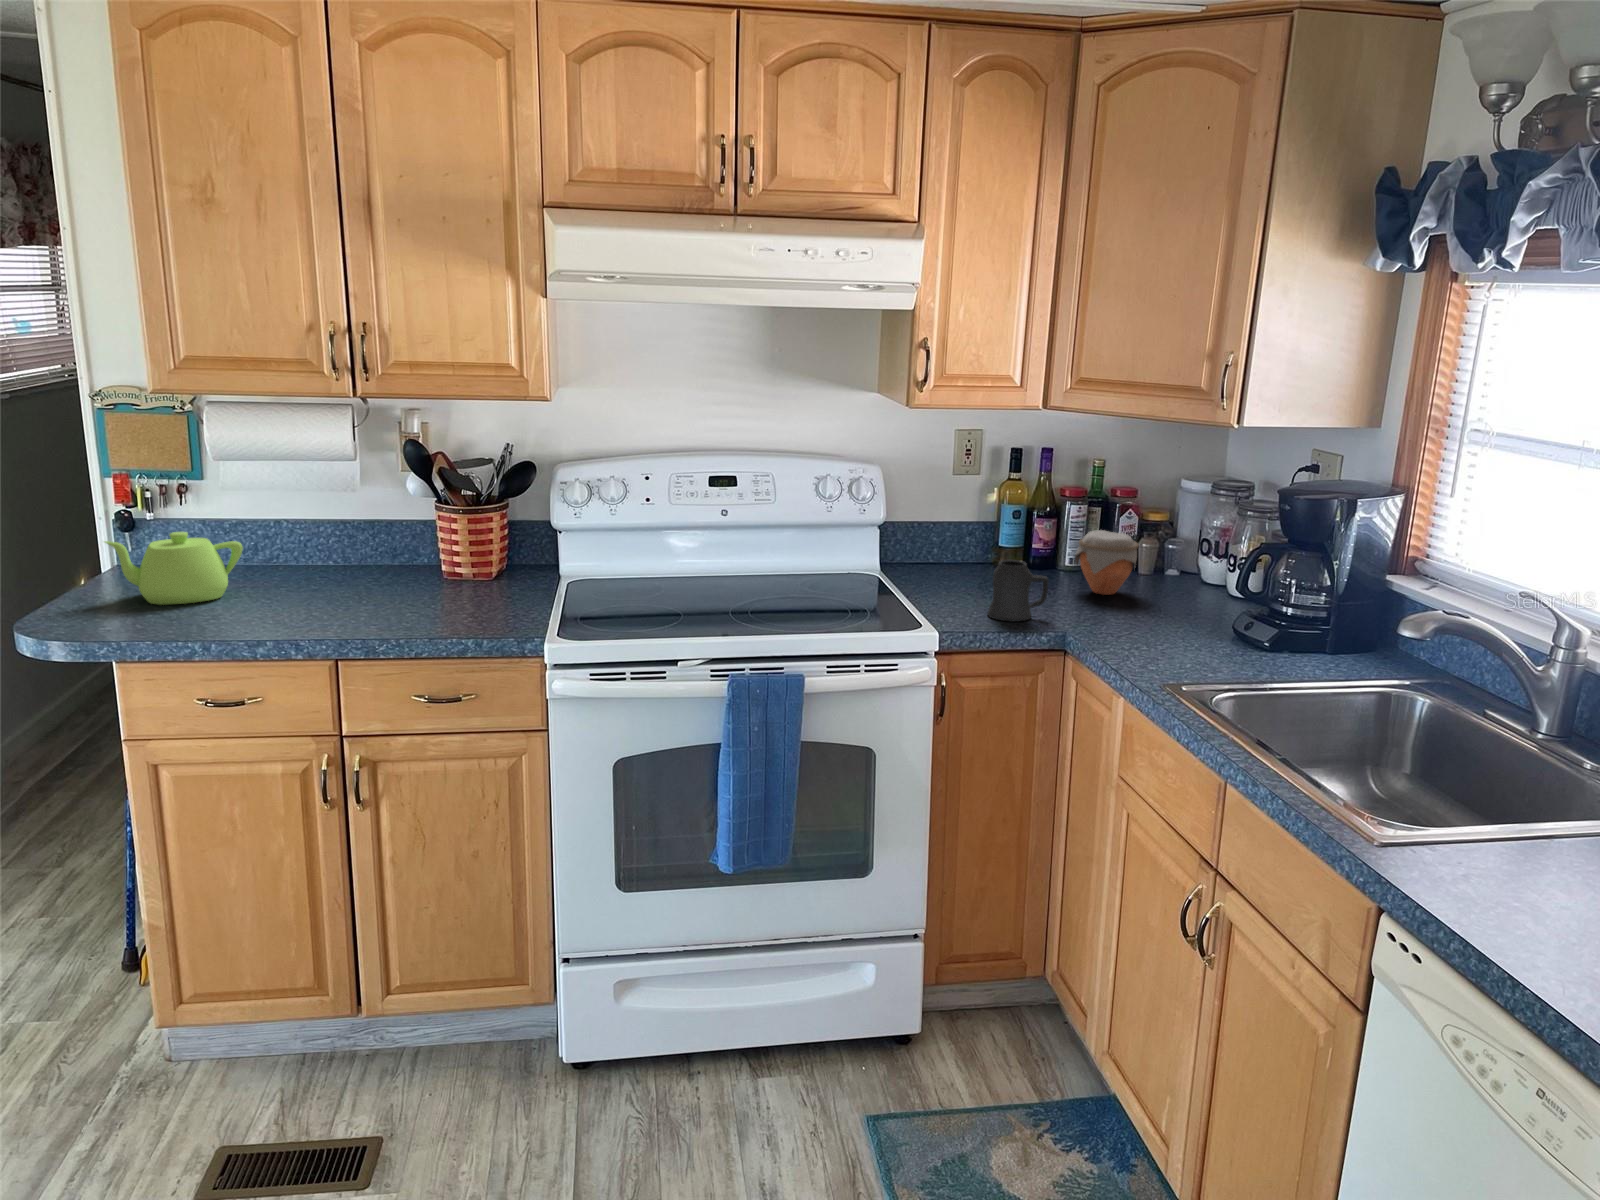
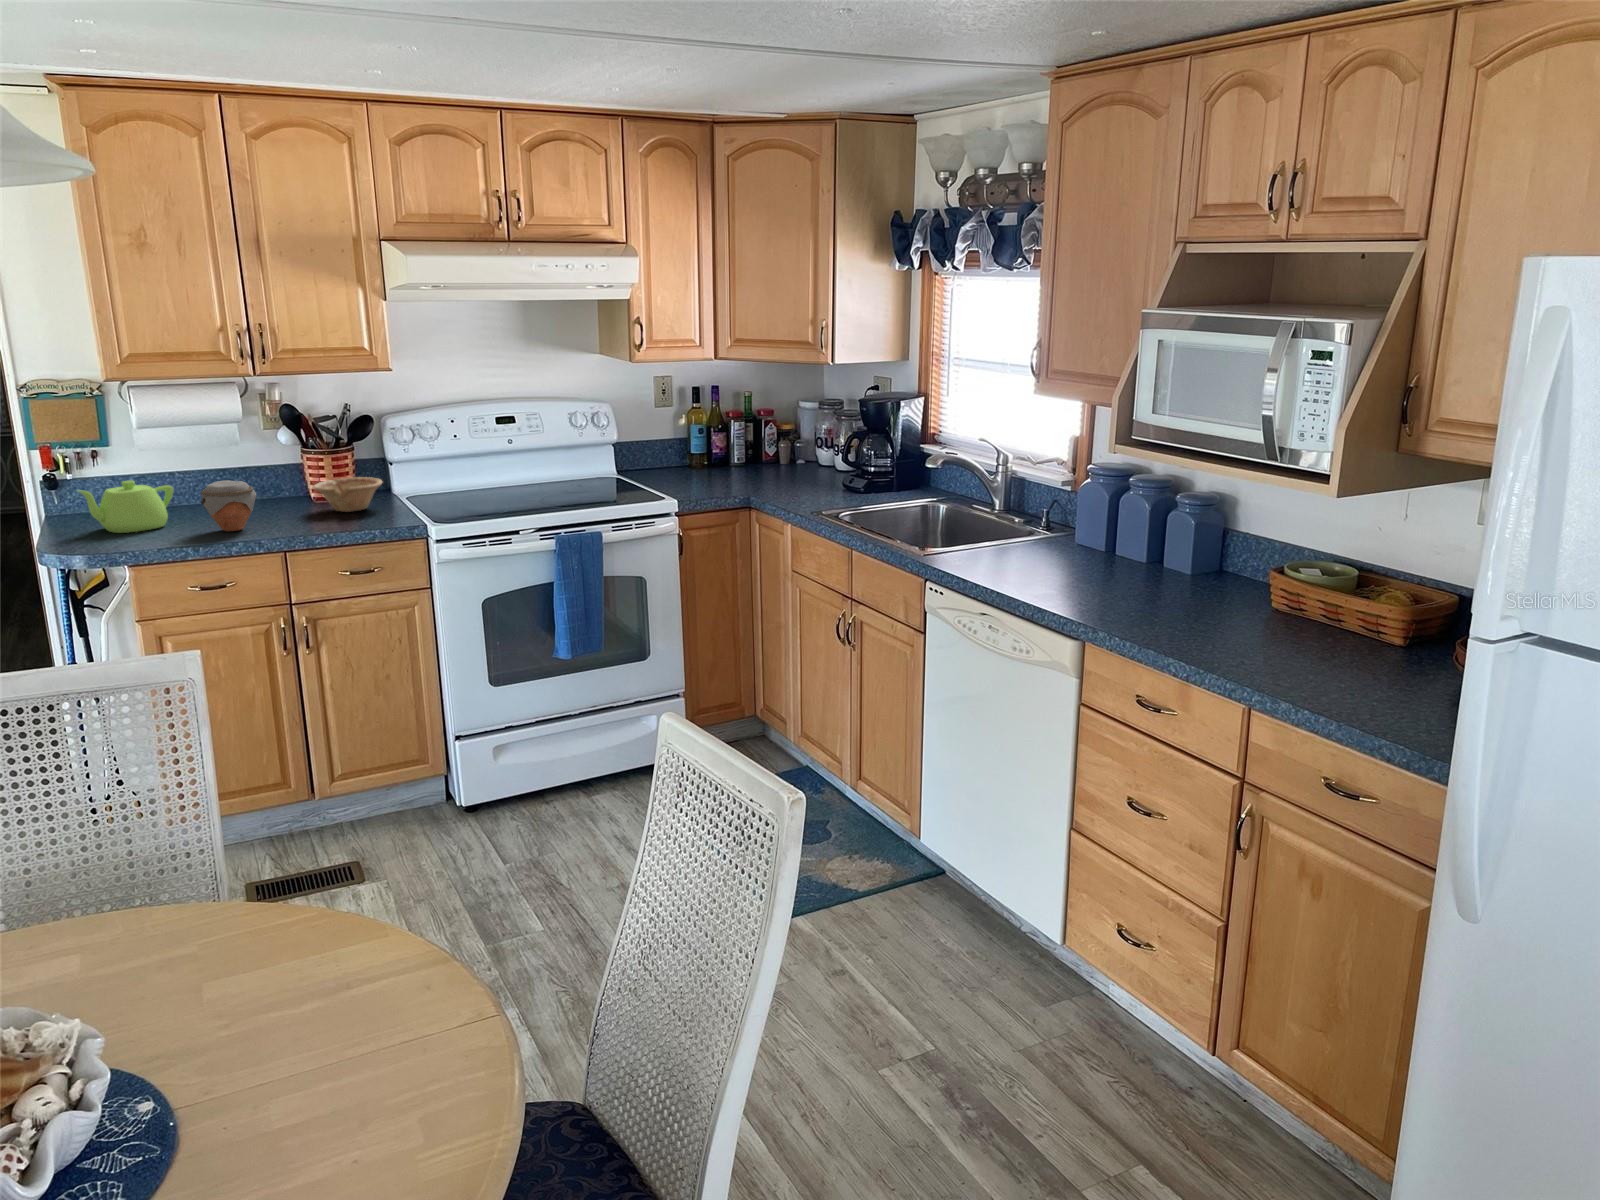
jar: present [1075,530,1139,595] -> present [201,480,256,531]
dish: none [422,548,520,600] -> present [313,477,382,512]
mug: present [988,560,1048,621] -> none [697,455,732,492]

